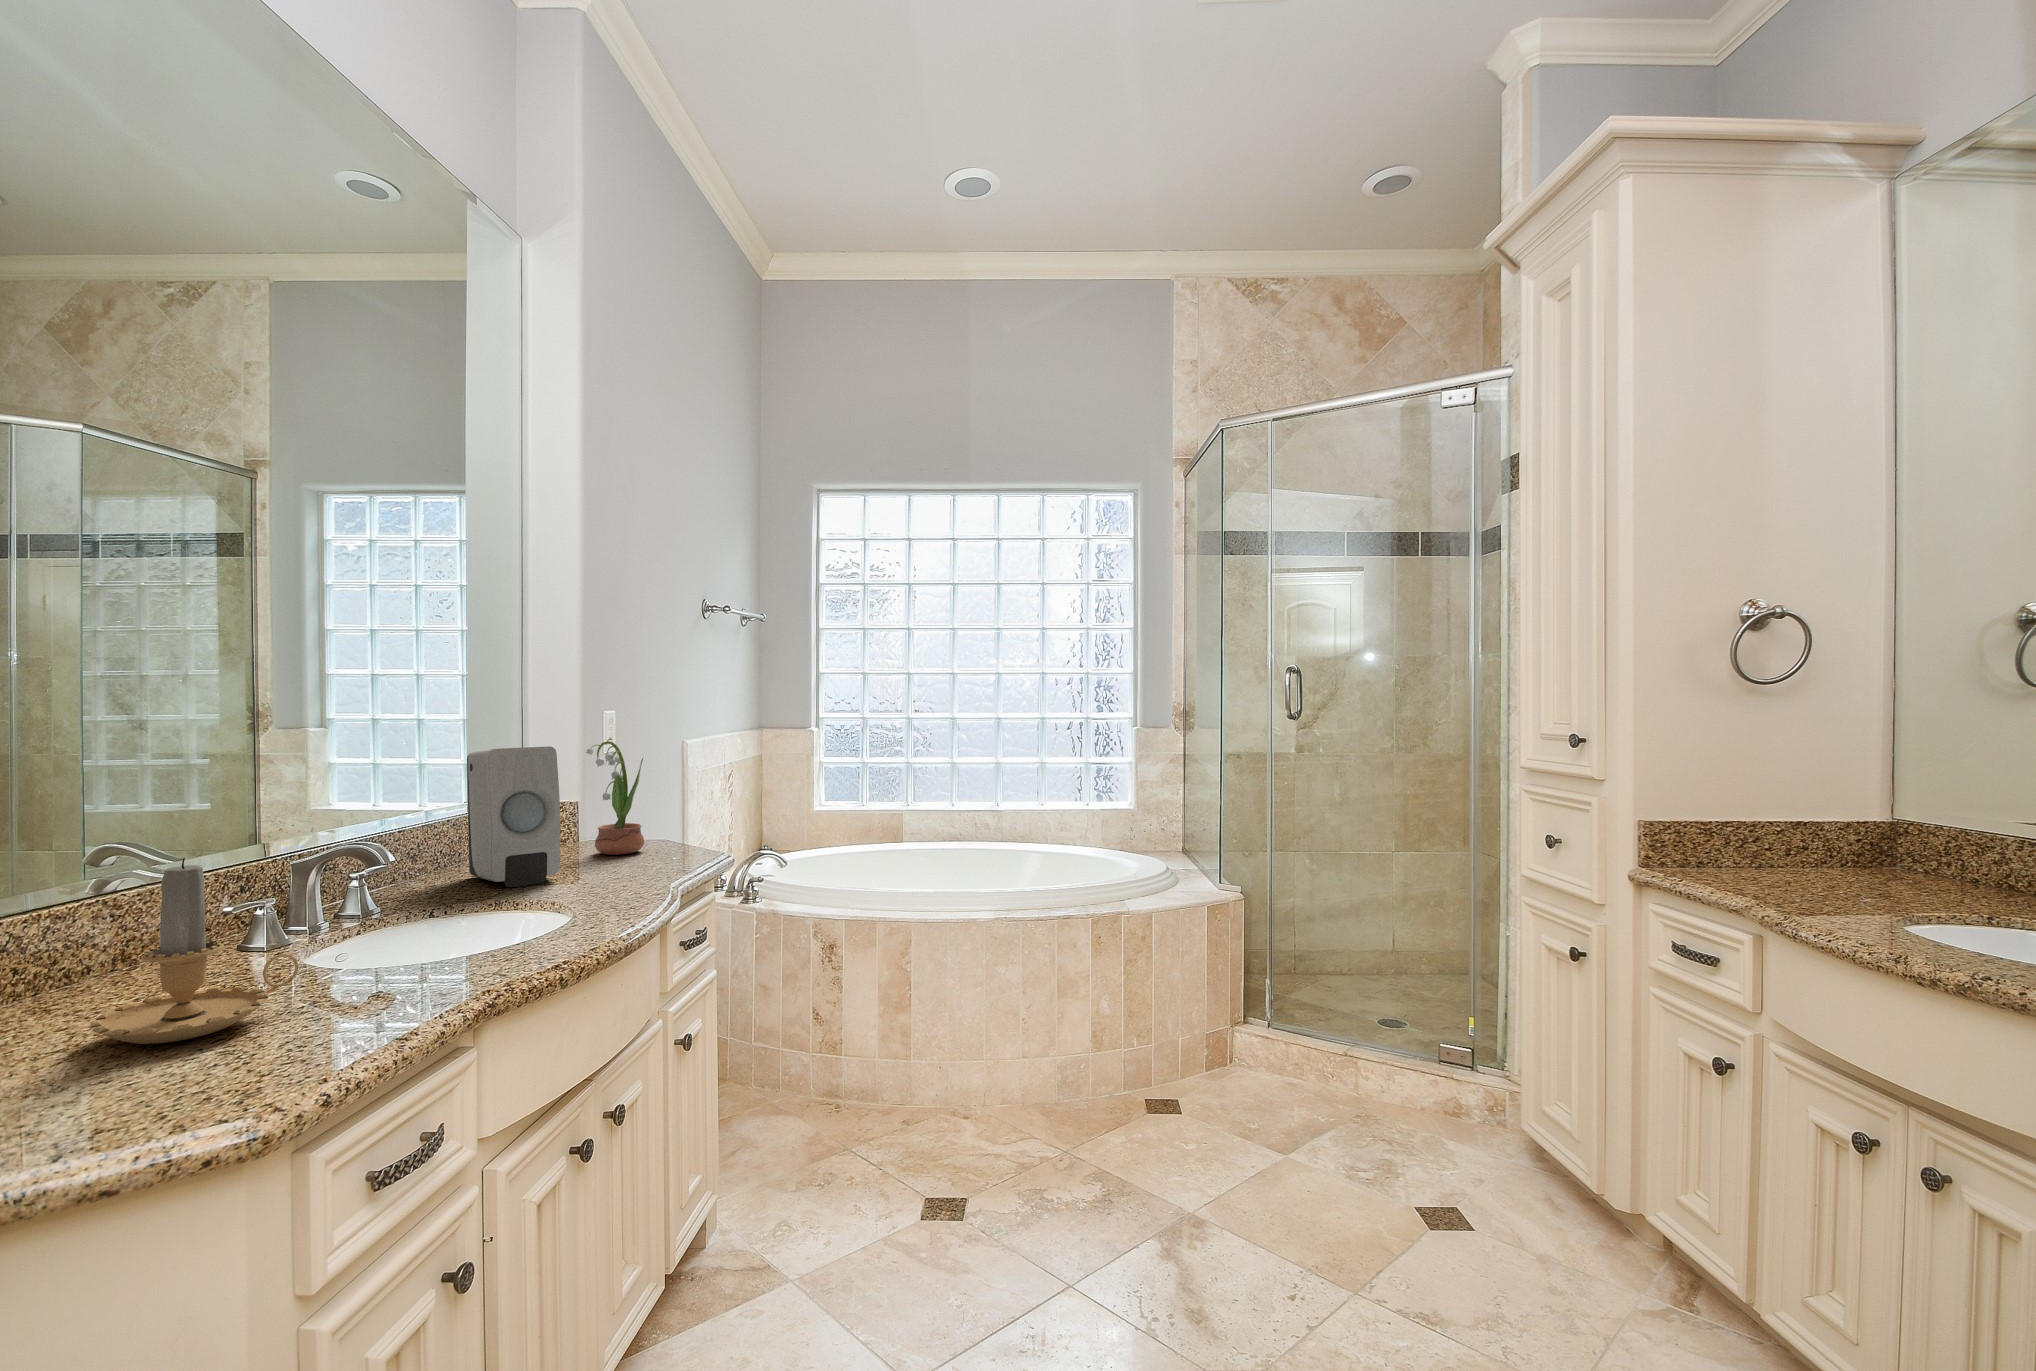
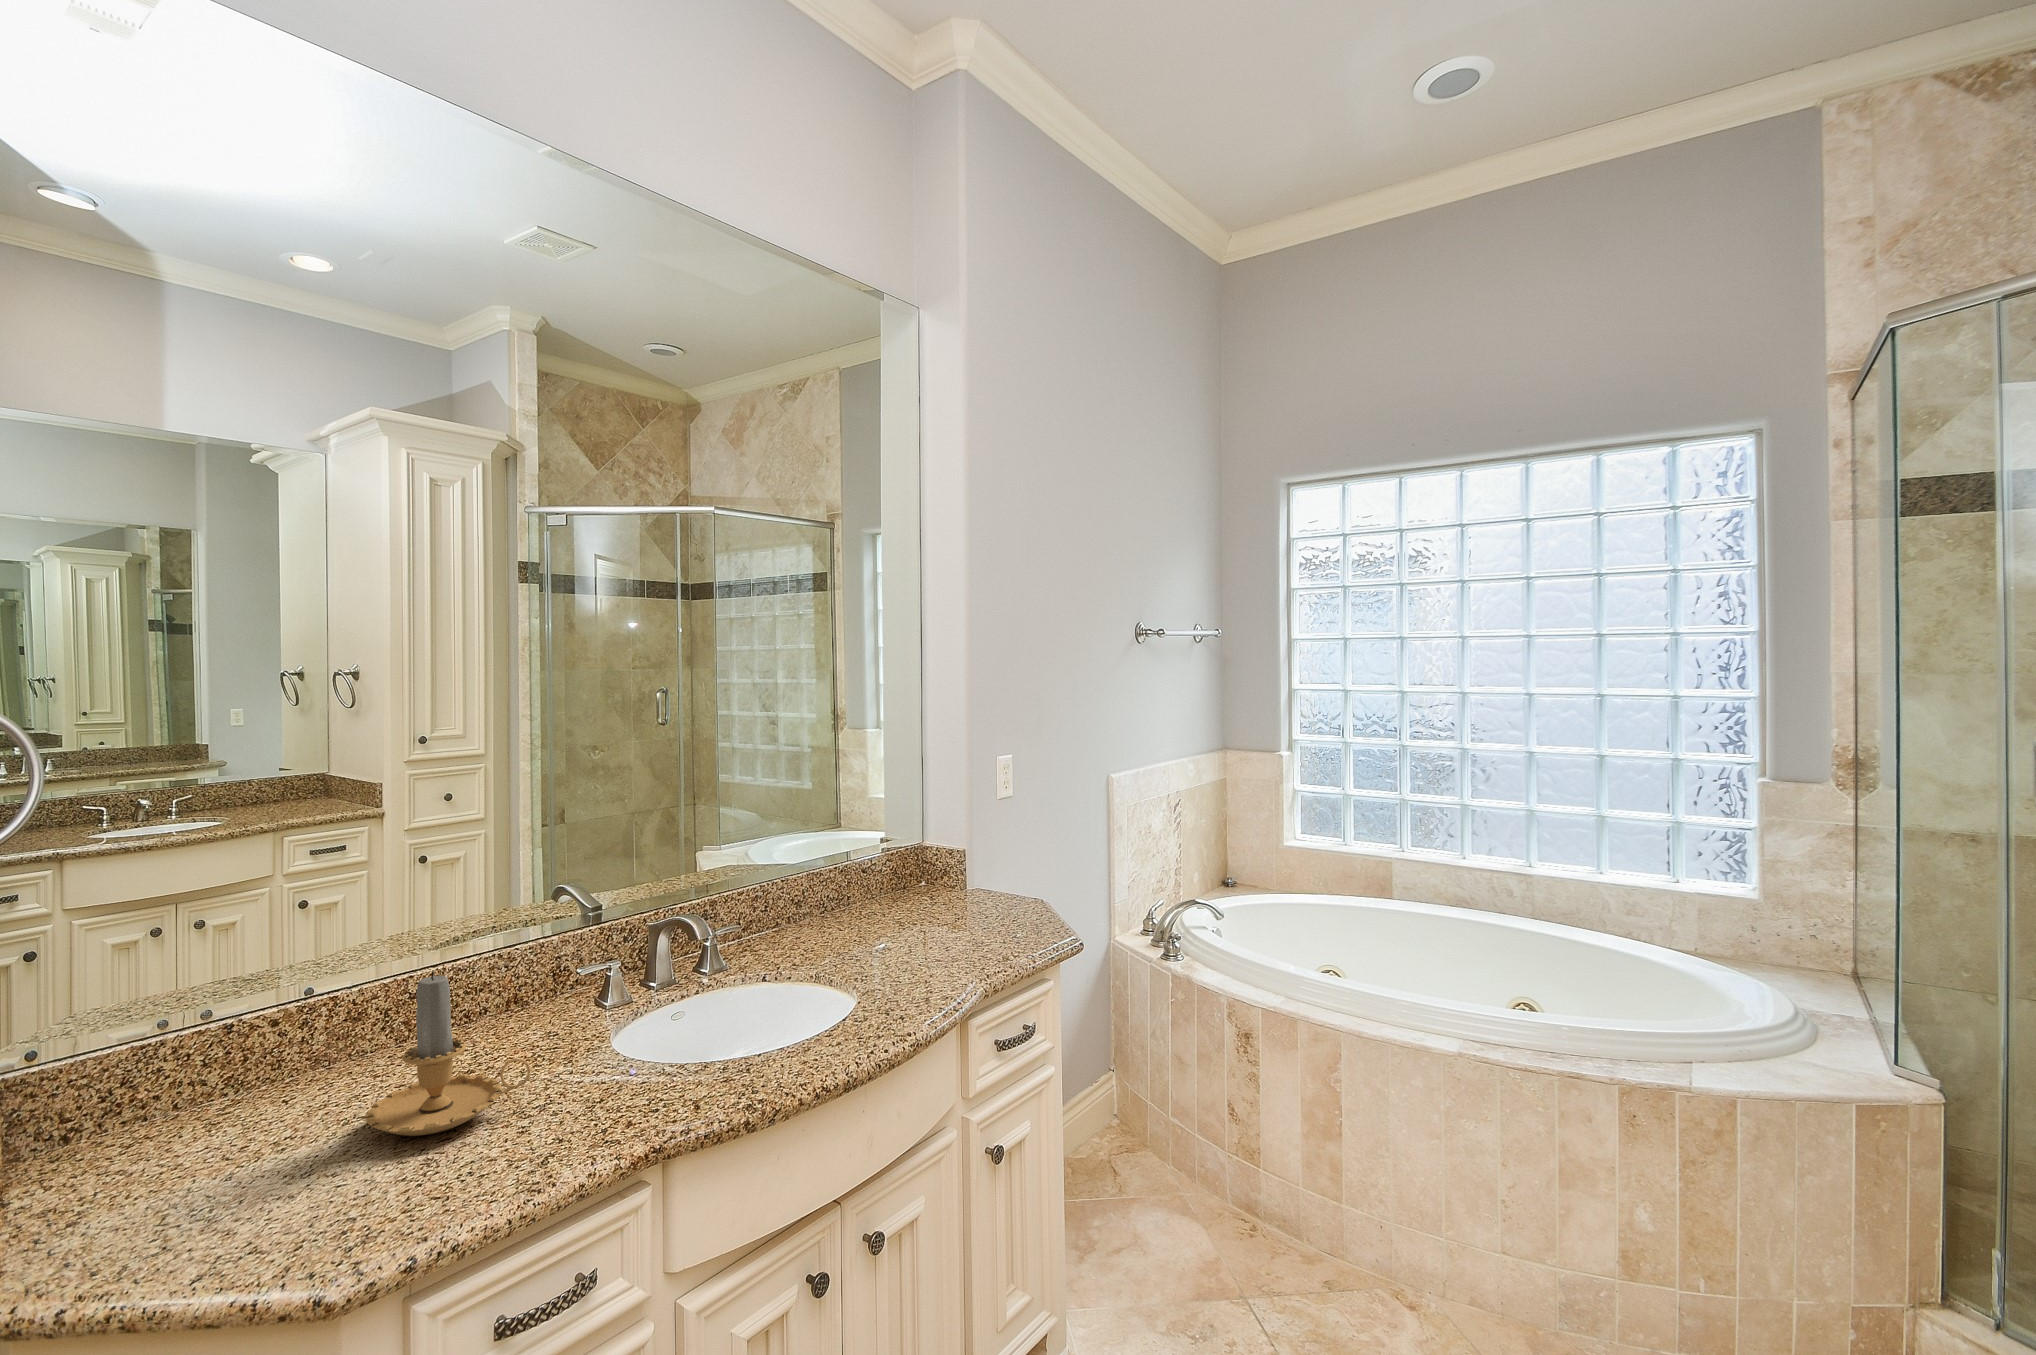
potted flower: present [586,738,644,855] -> none [956,796,1012,918]
soap dispenser: present [467,746,560,887] -> none [831,811,895,955]

